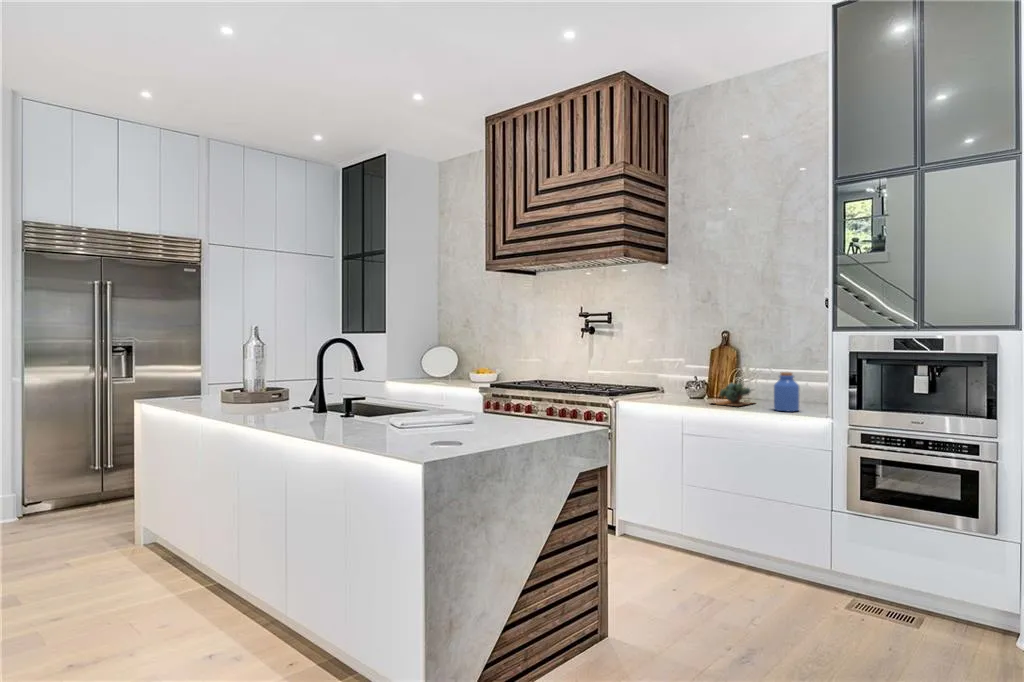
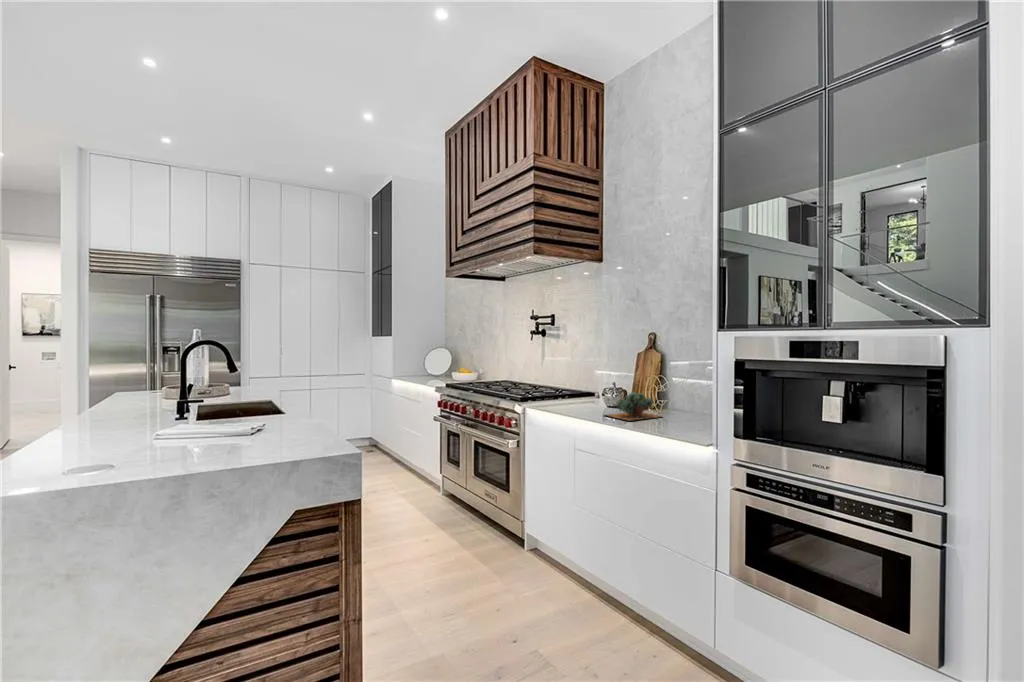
jar: present [774,372,799,411] -> none [665,382,696,432]

